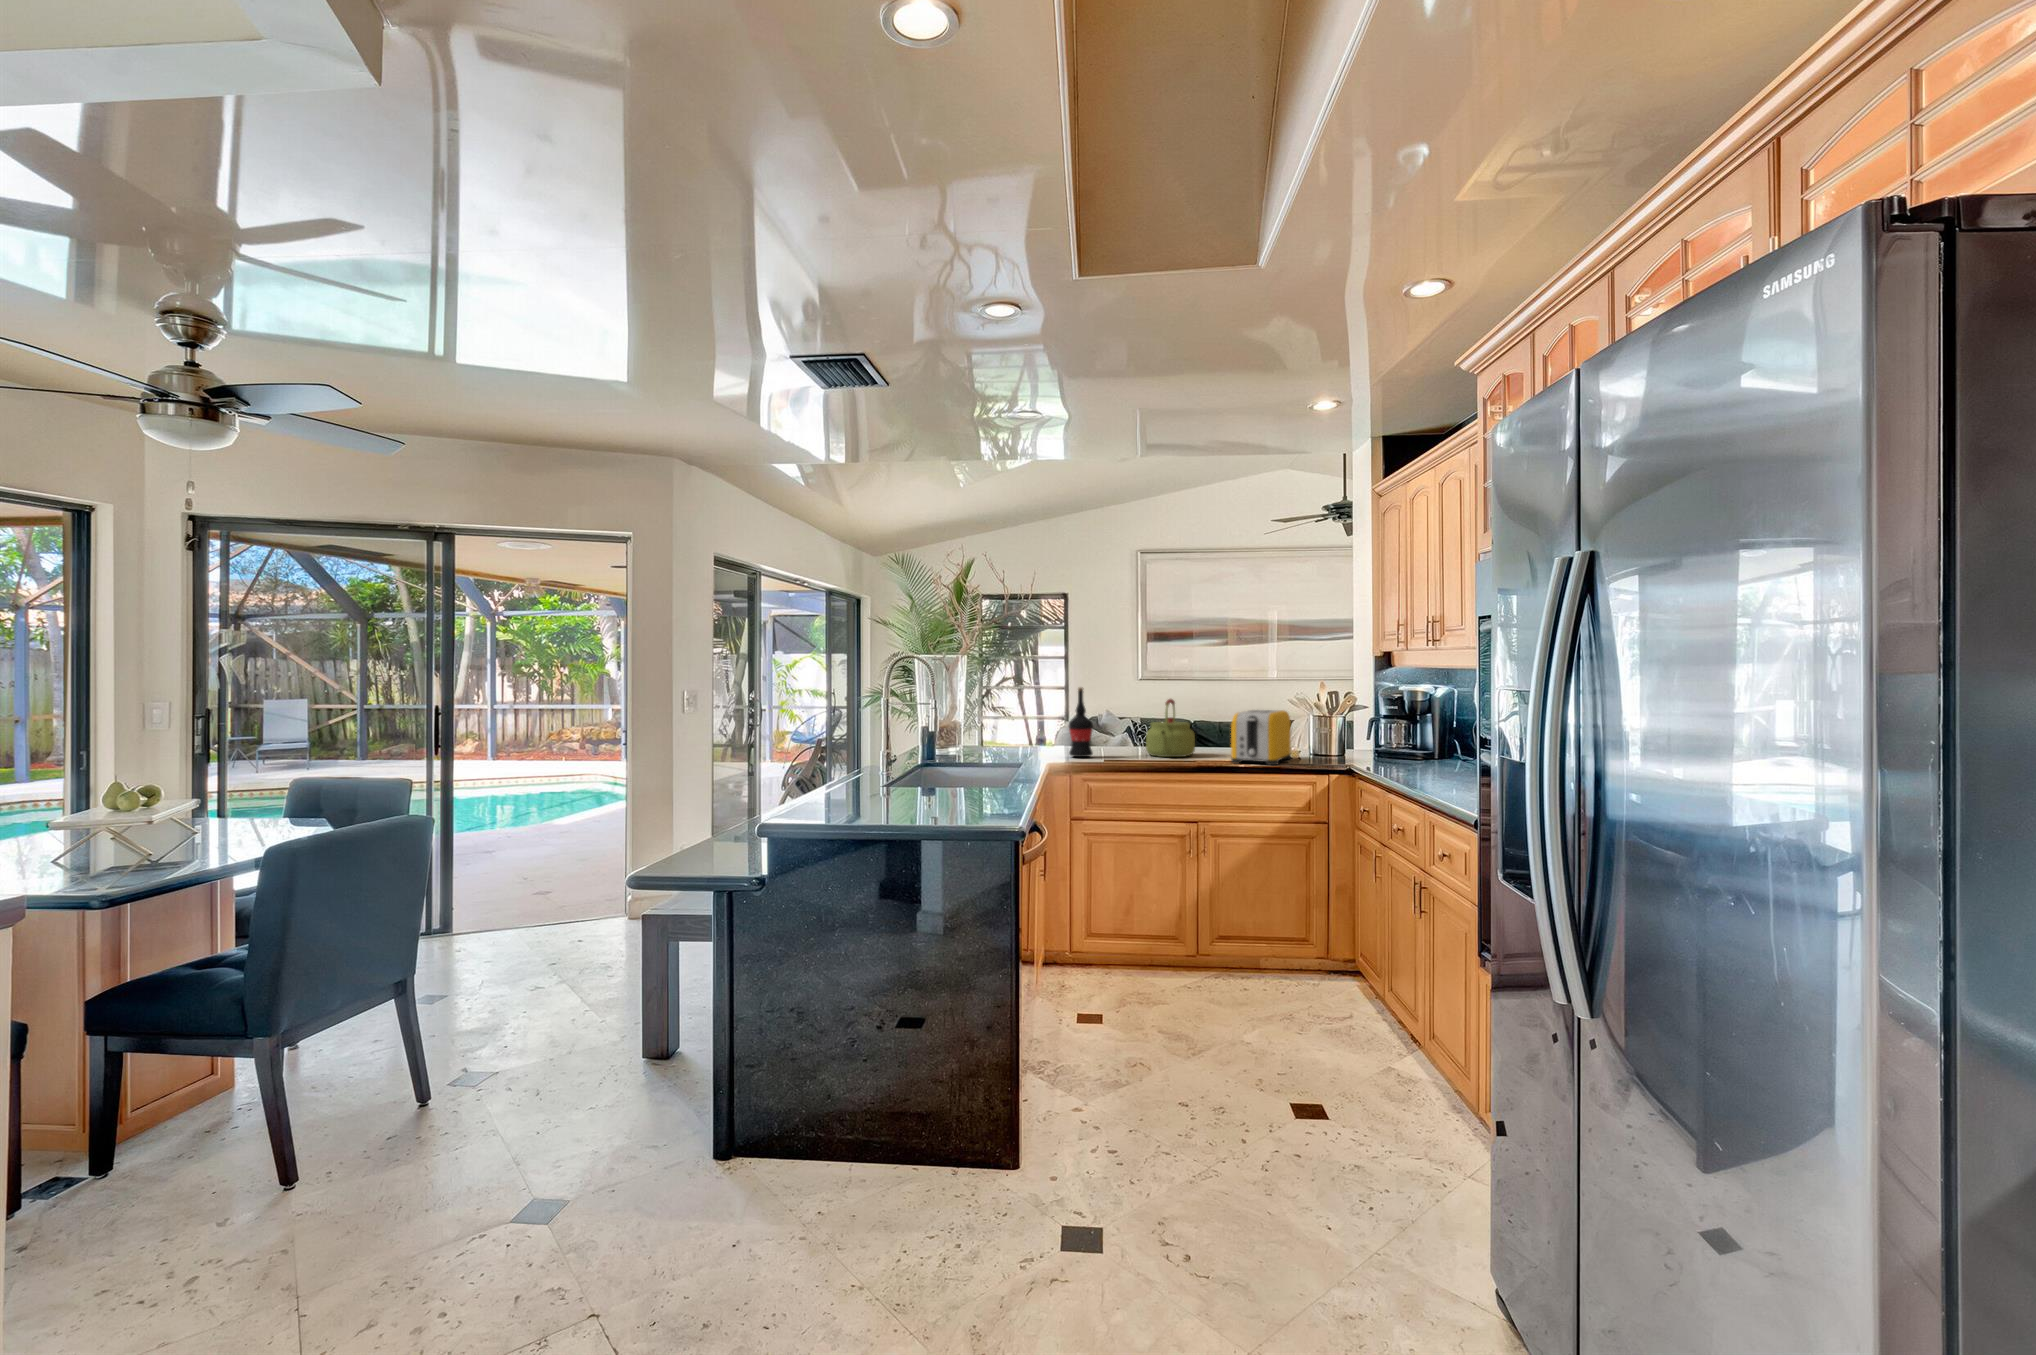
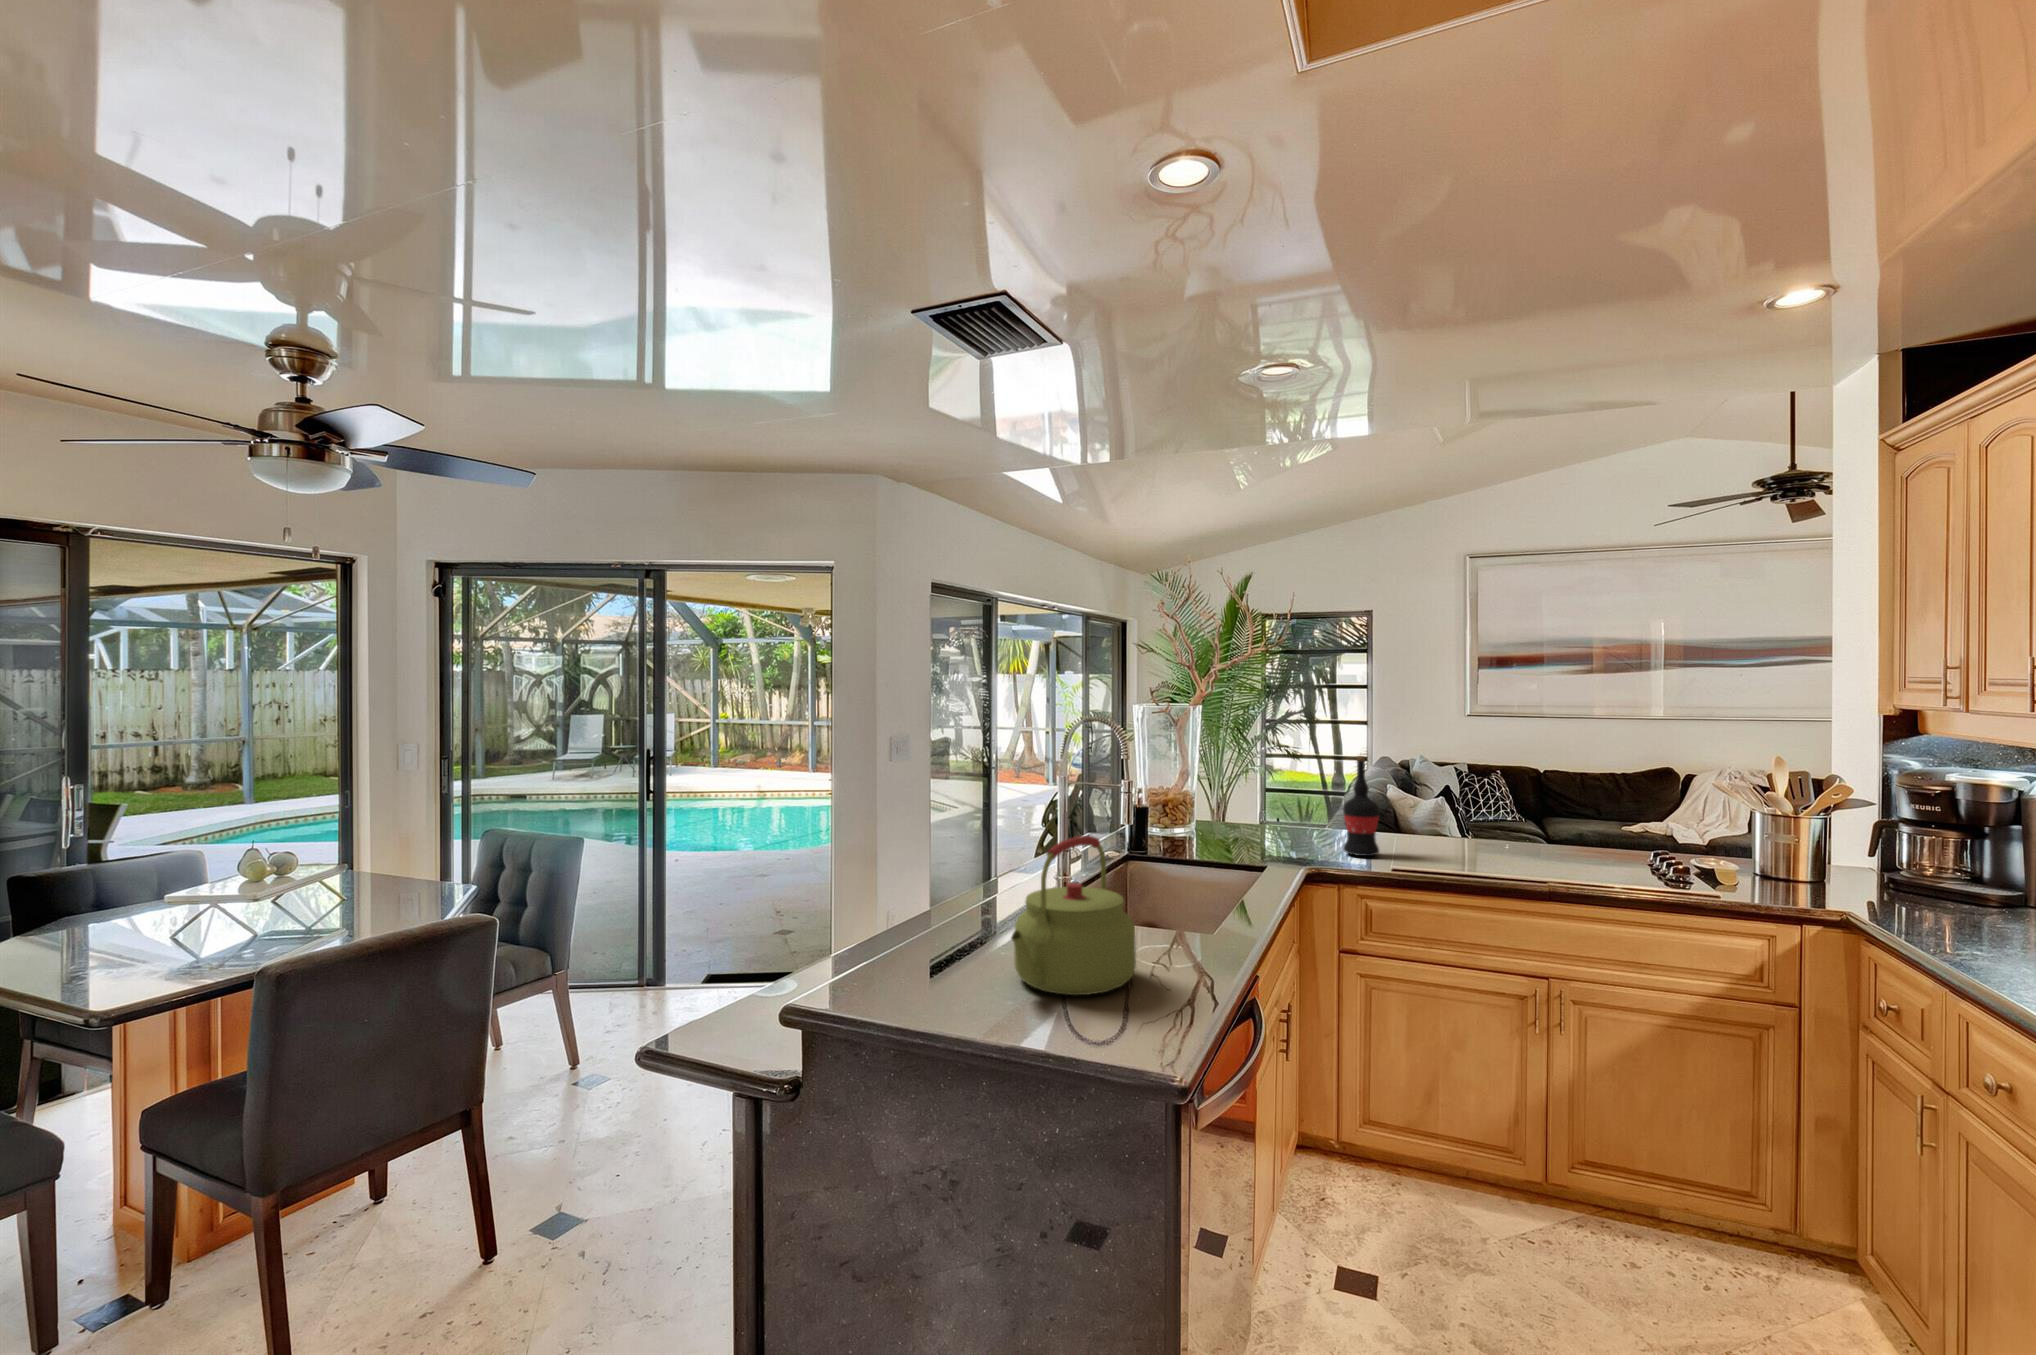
kettle: present [1146,699,1195,757] -> present [1011,836,1136,995]
toaster: present [1231,710,1291,765] -> none [1610,800,1719,900]

